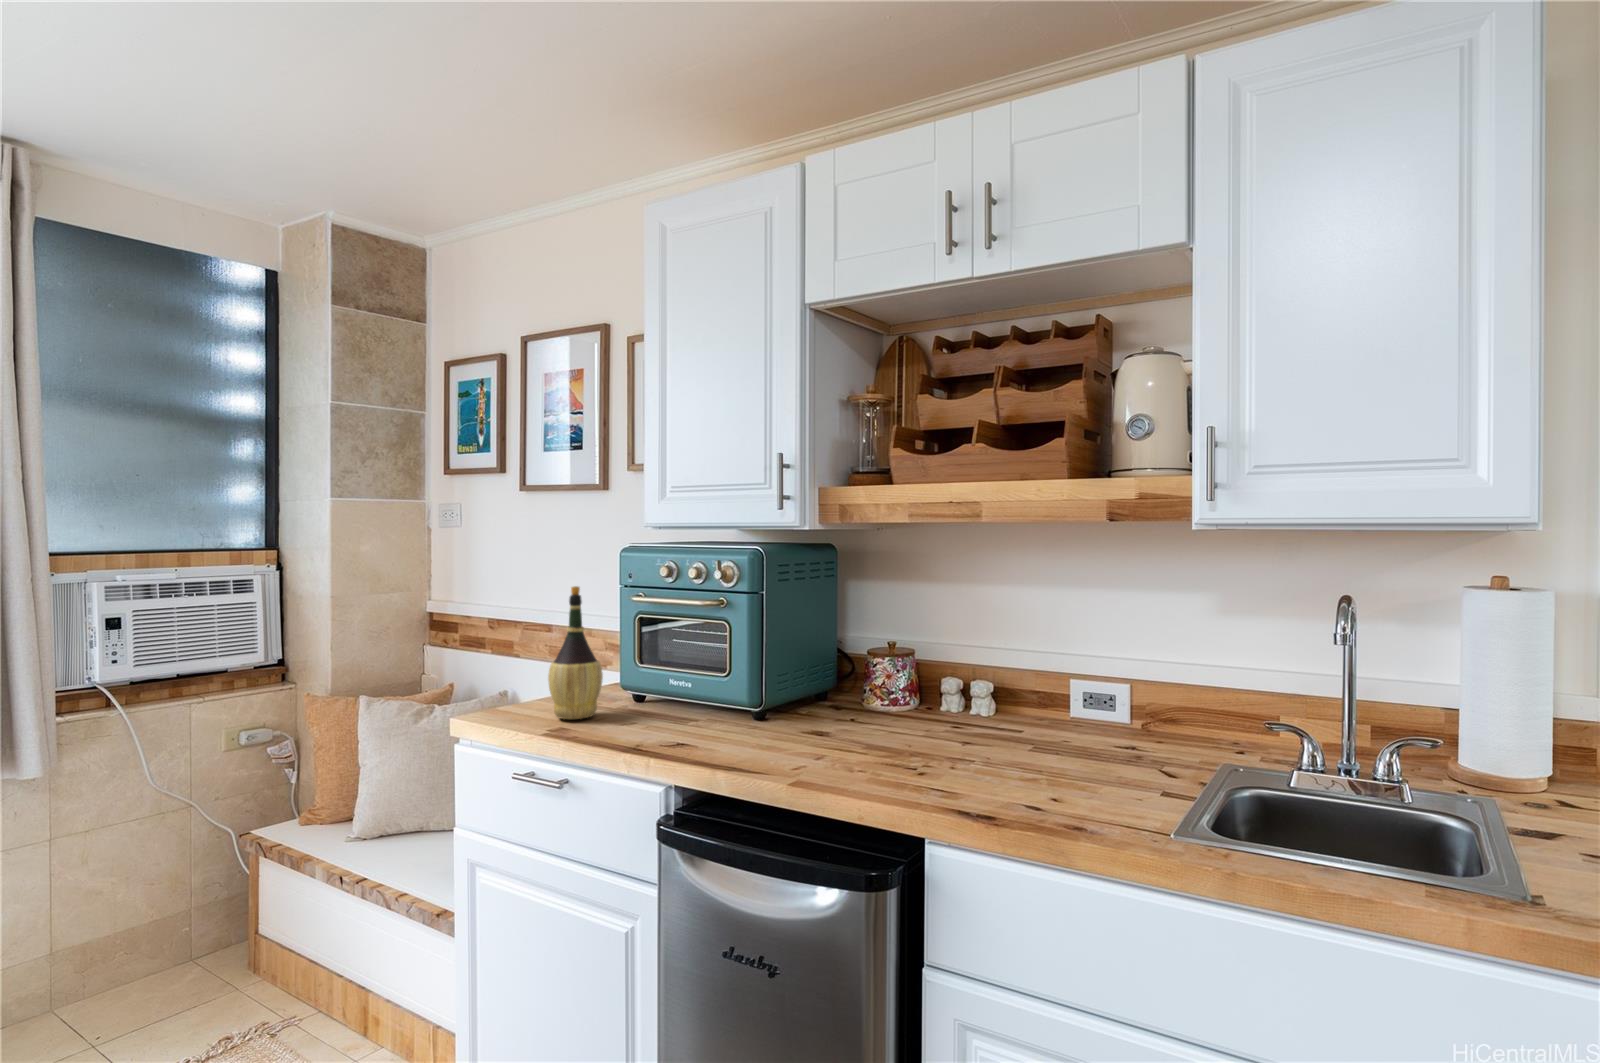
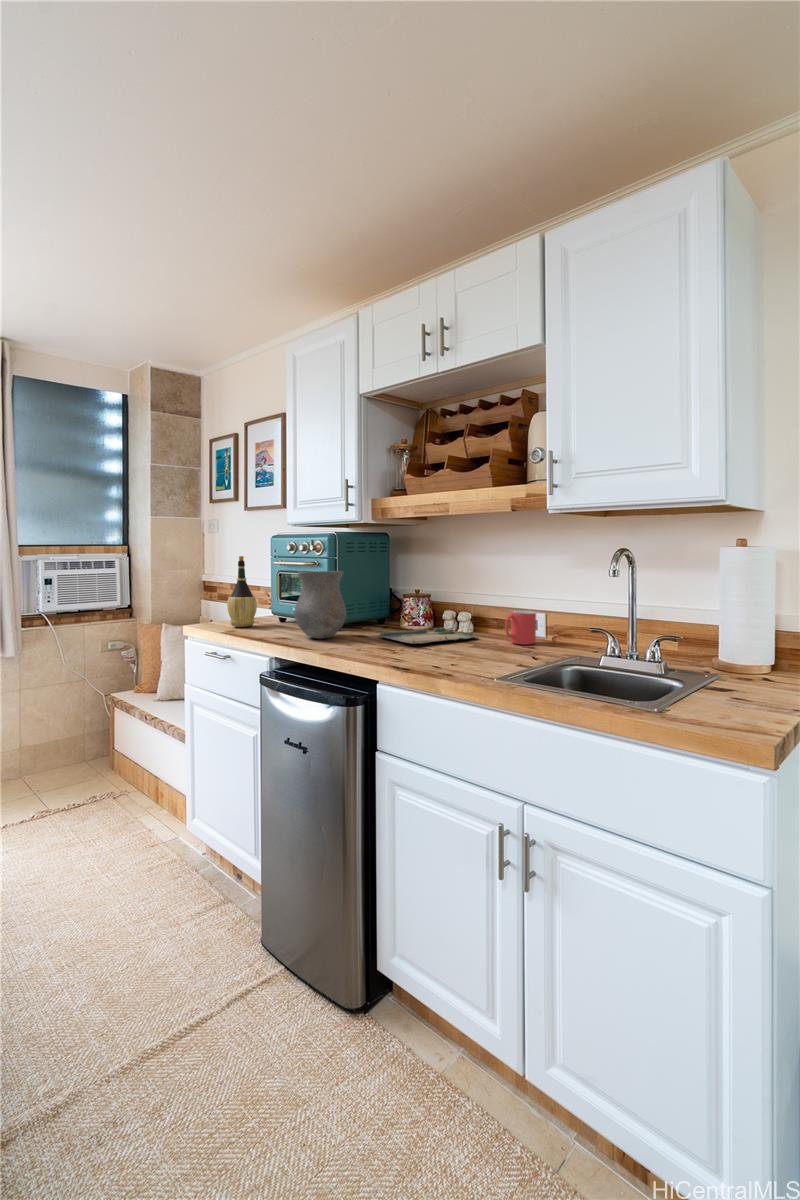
vase: none [705,616,802,745] -> present [294,571,346,639]
mug: none [1092,684,1139,745] -> present [505,611,536,645]
tray: none [856,709,1033,754] -> present [378,627,478,644]

